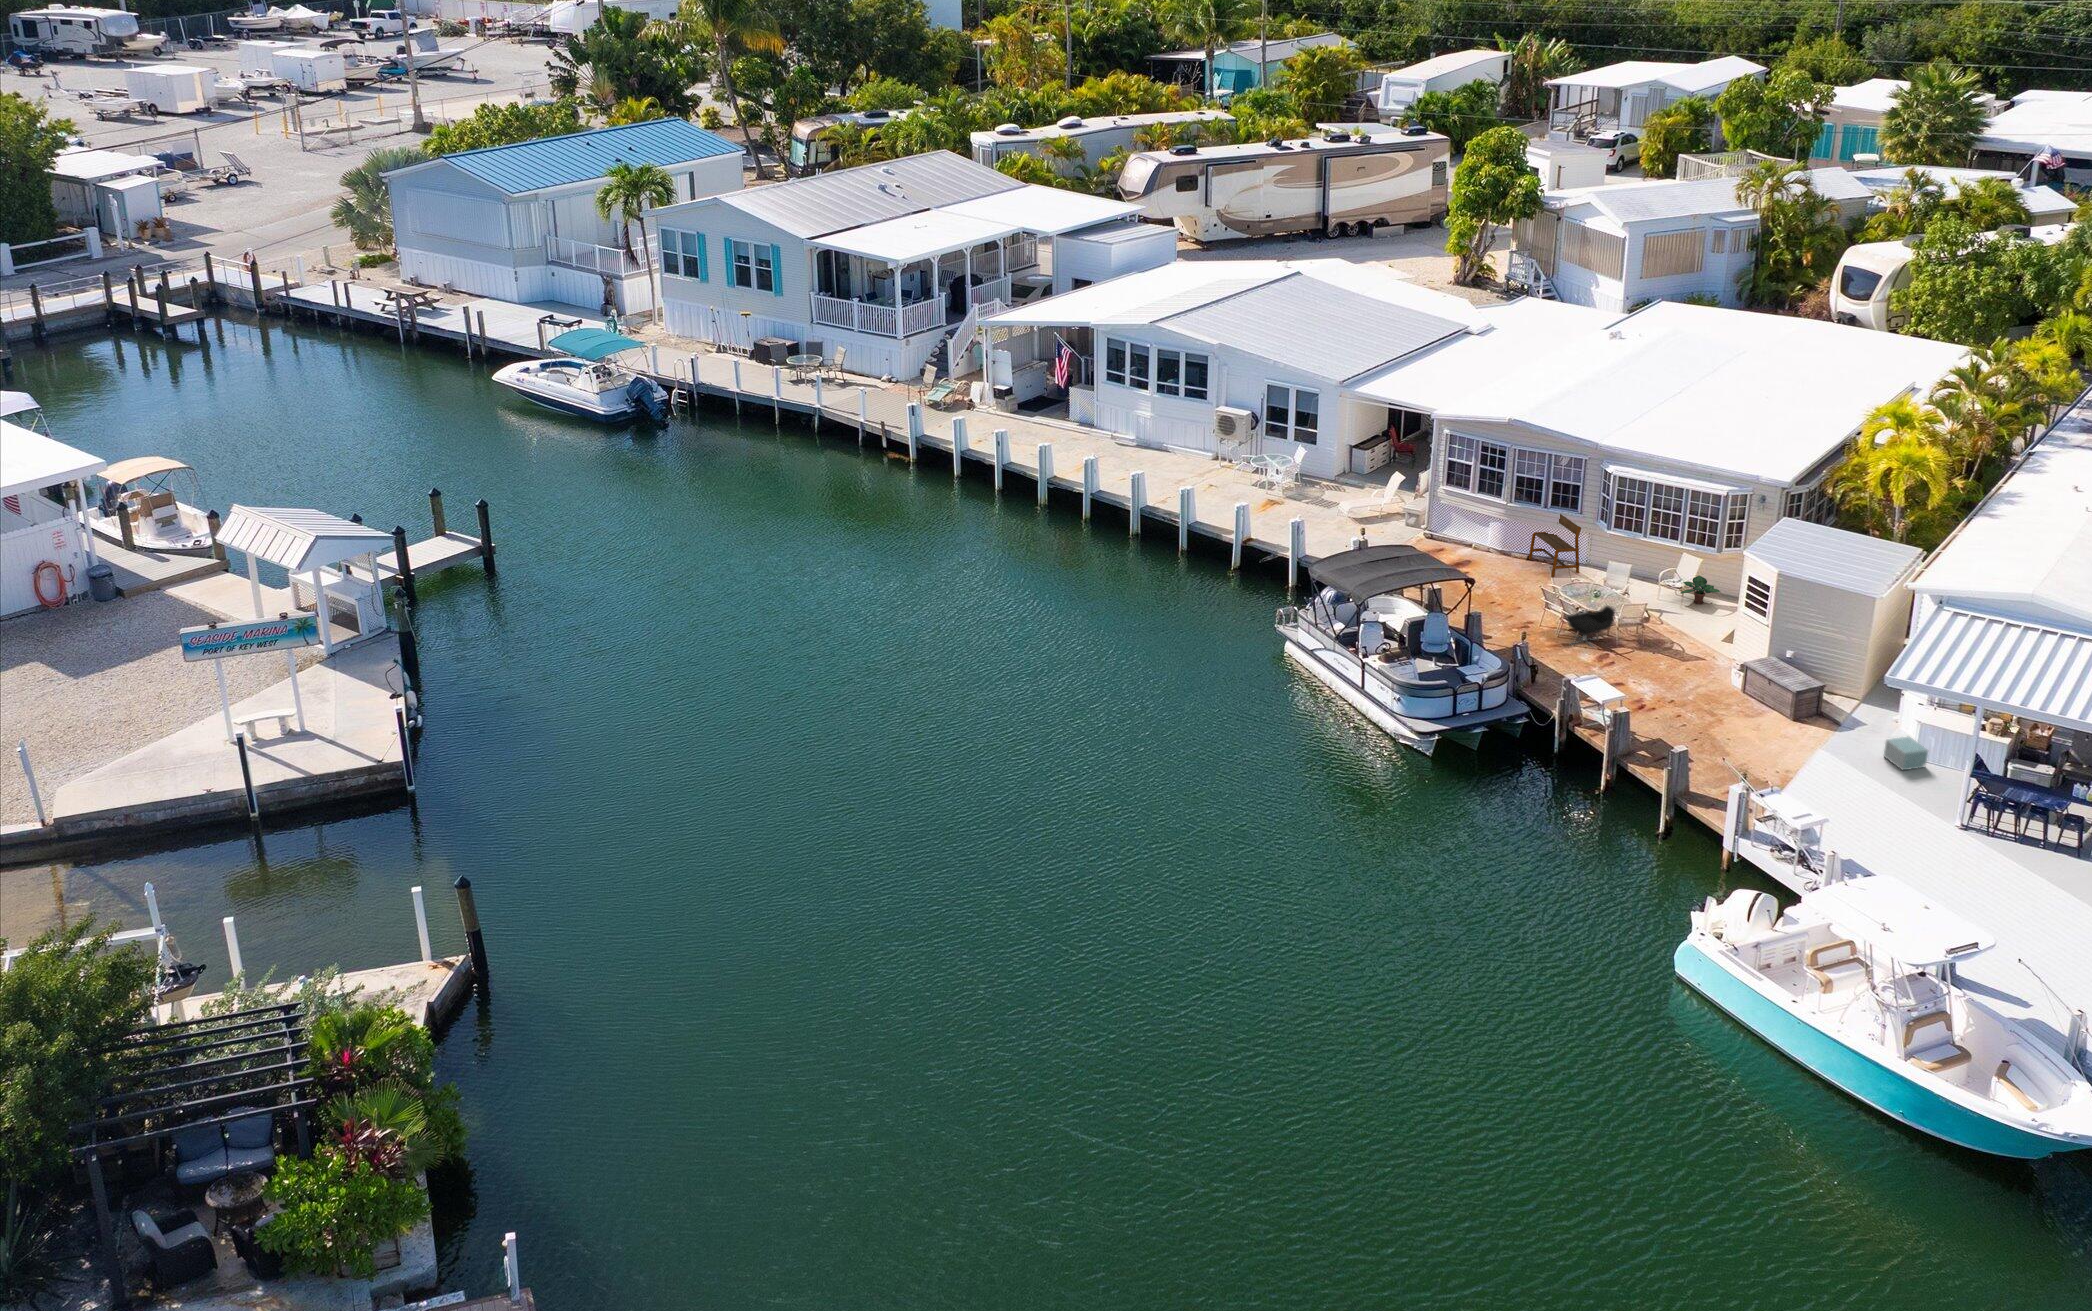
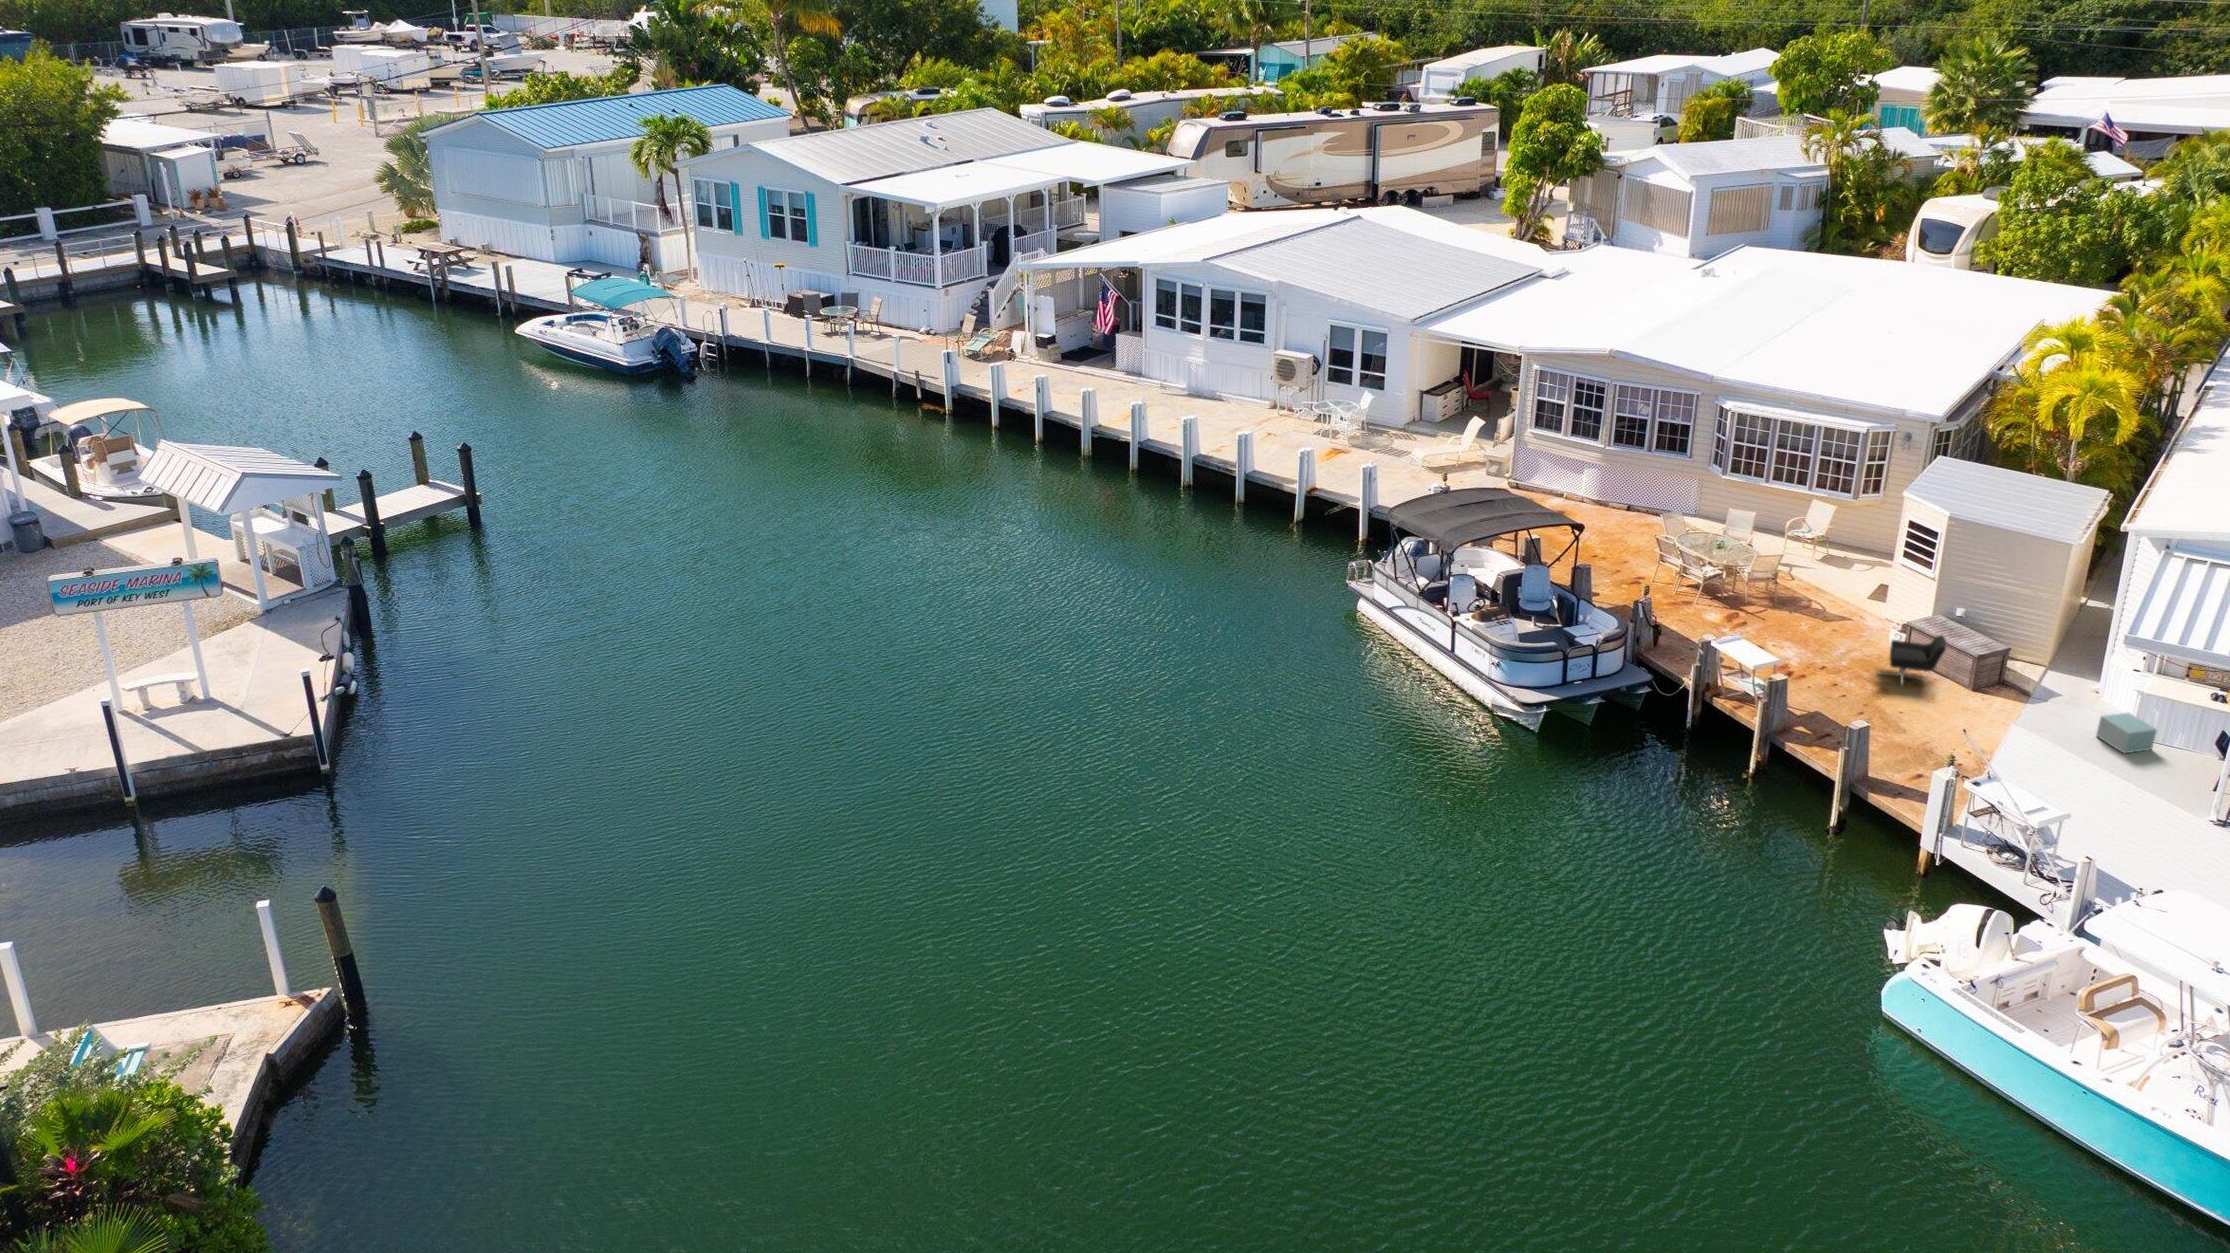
bench: present [1529,514,1581,577] -> none [1628,456,1693,529]
potted plant: present [1681,576,1720,604] -> none [1812,526,1861,558]
lounge chair: present [1566,606,1615,643] -> present [1890,635,1946,685]

